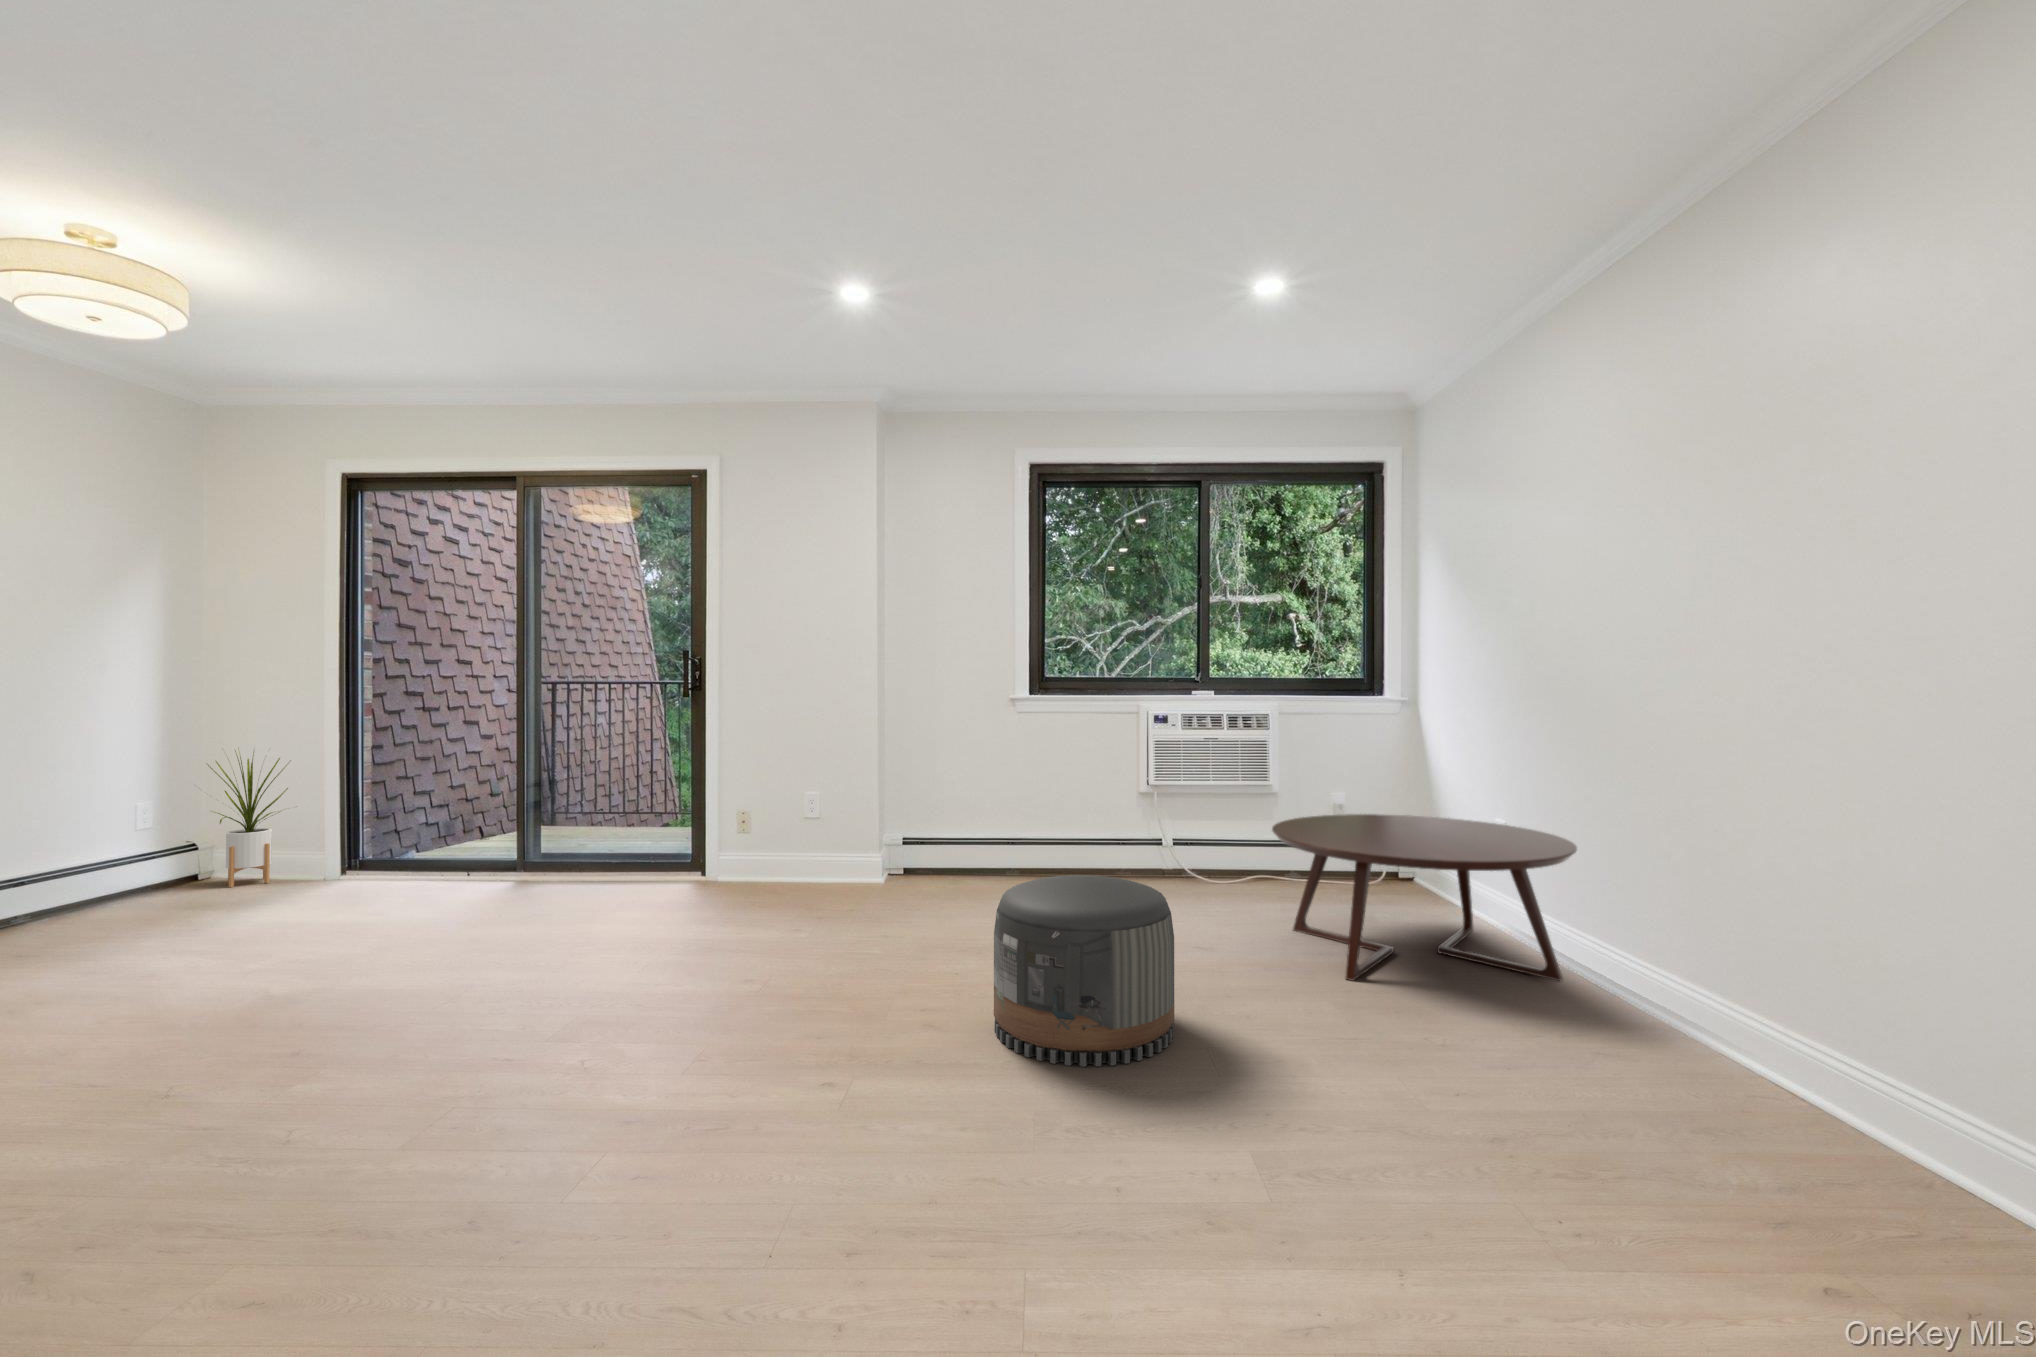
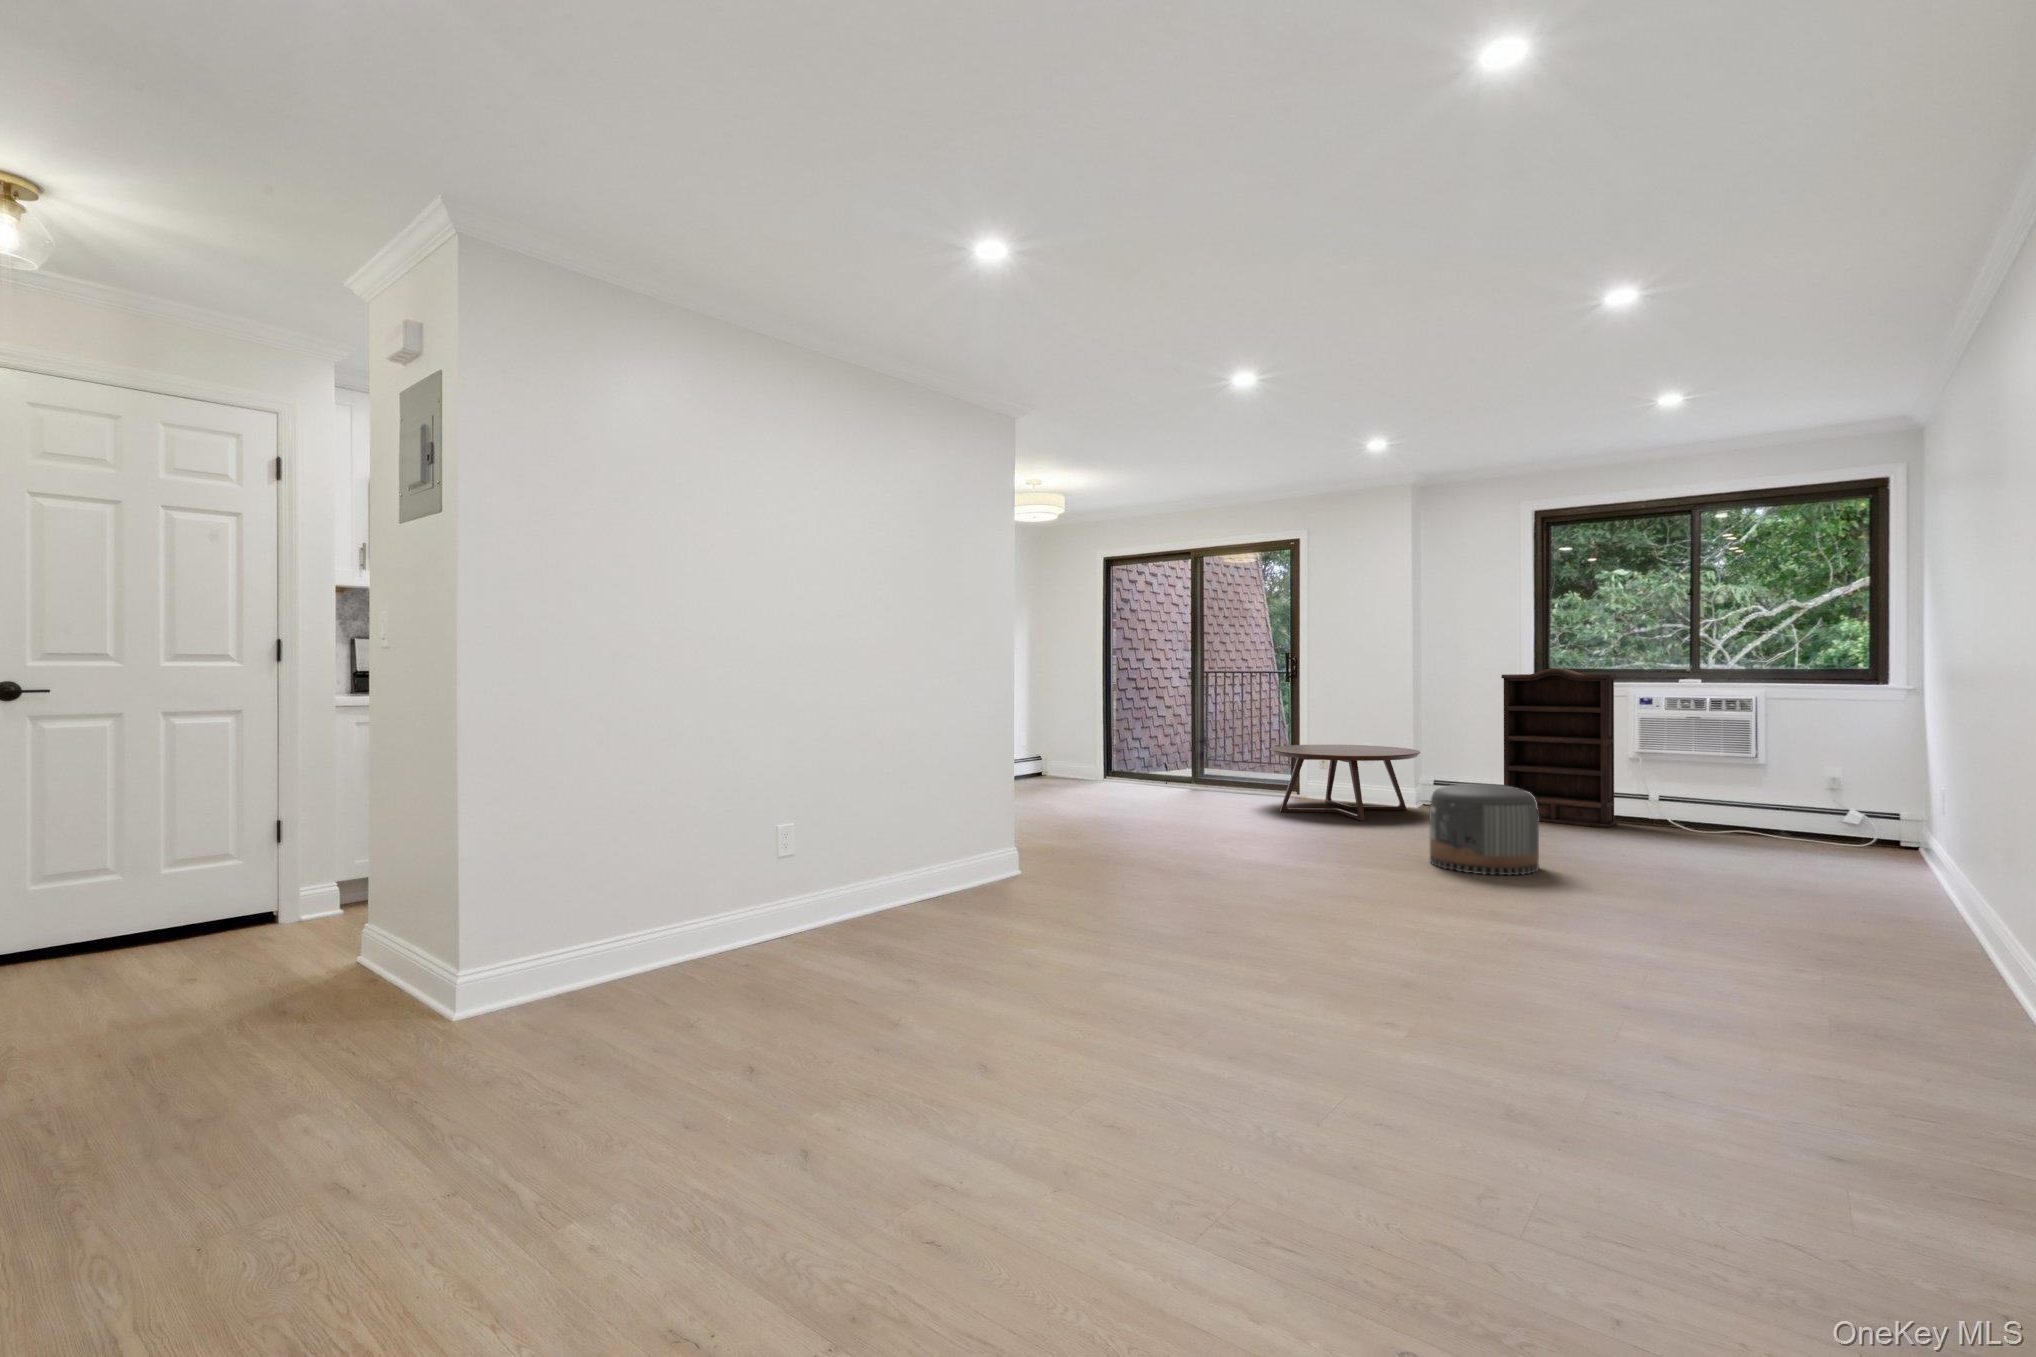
bookshelf: none [999,678,1128,887] -> present [1501,669,1616,828]
house plant: present [208,748,291,887] -> none [1042,708,1083,781]
coffee table: present [1272,814,1577,981] -> present [1270,745,1420,821]

